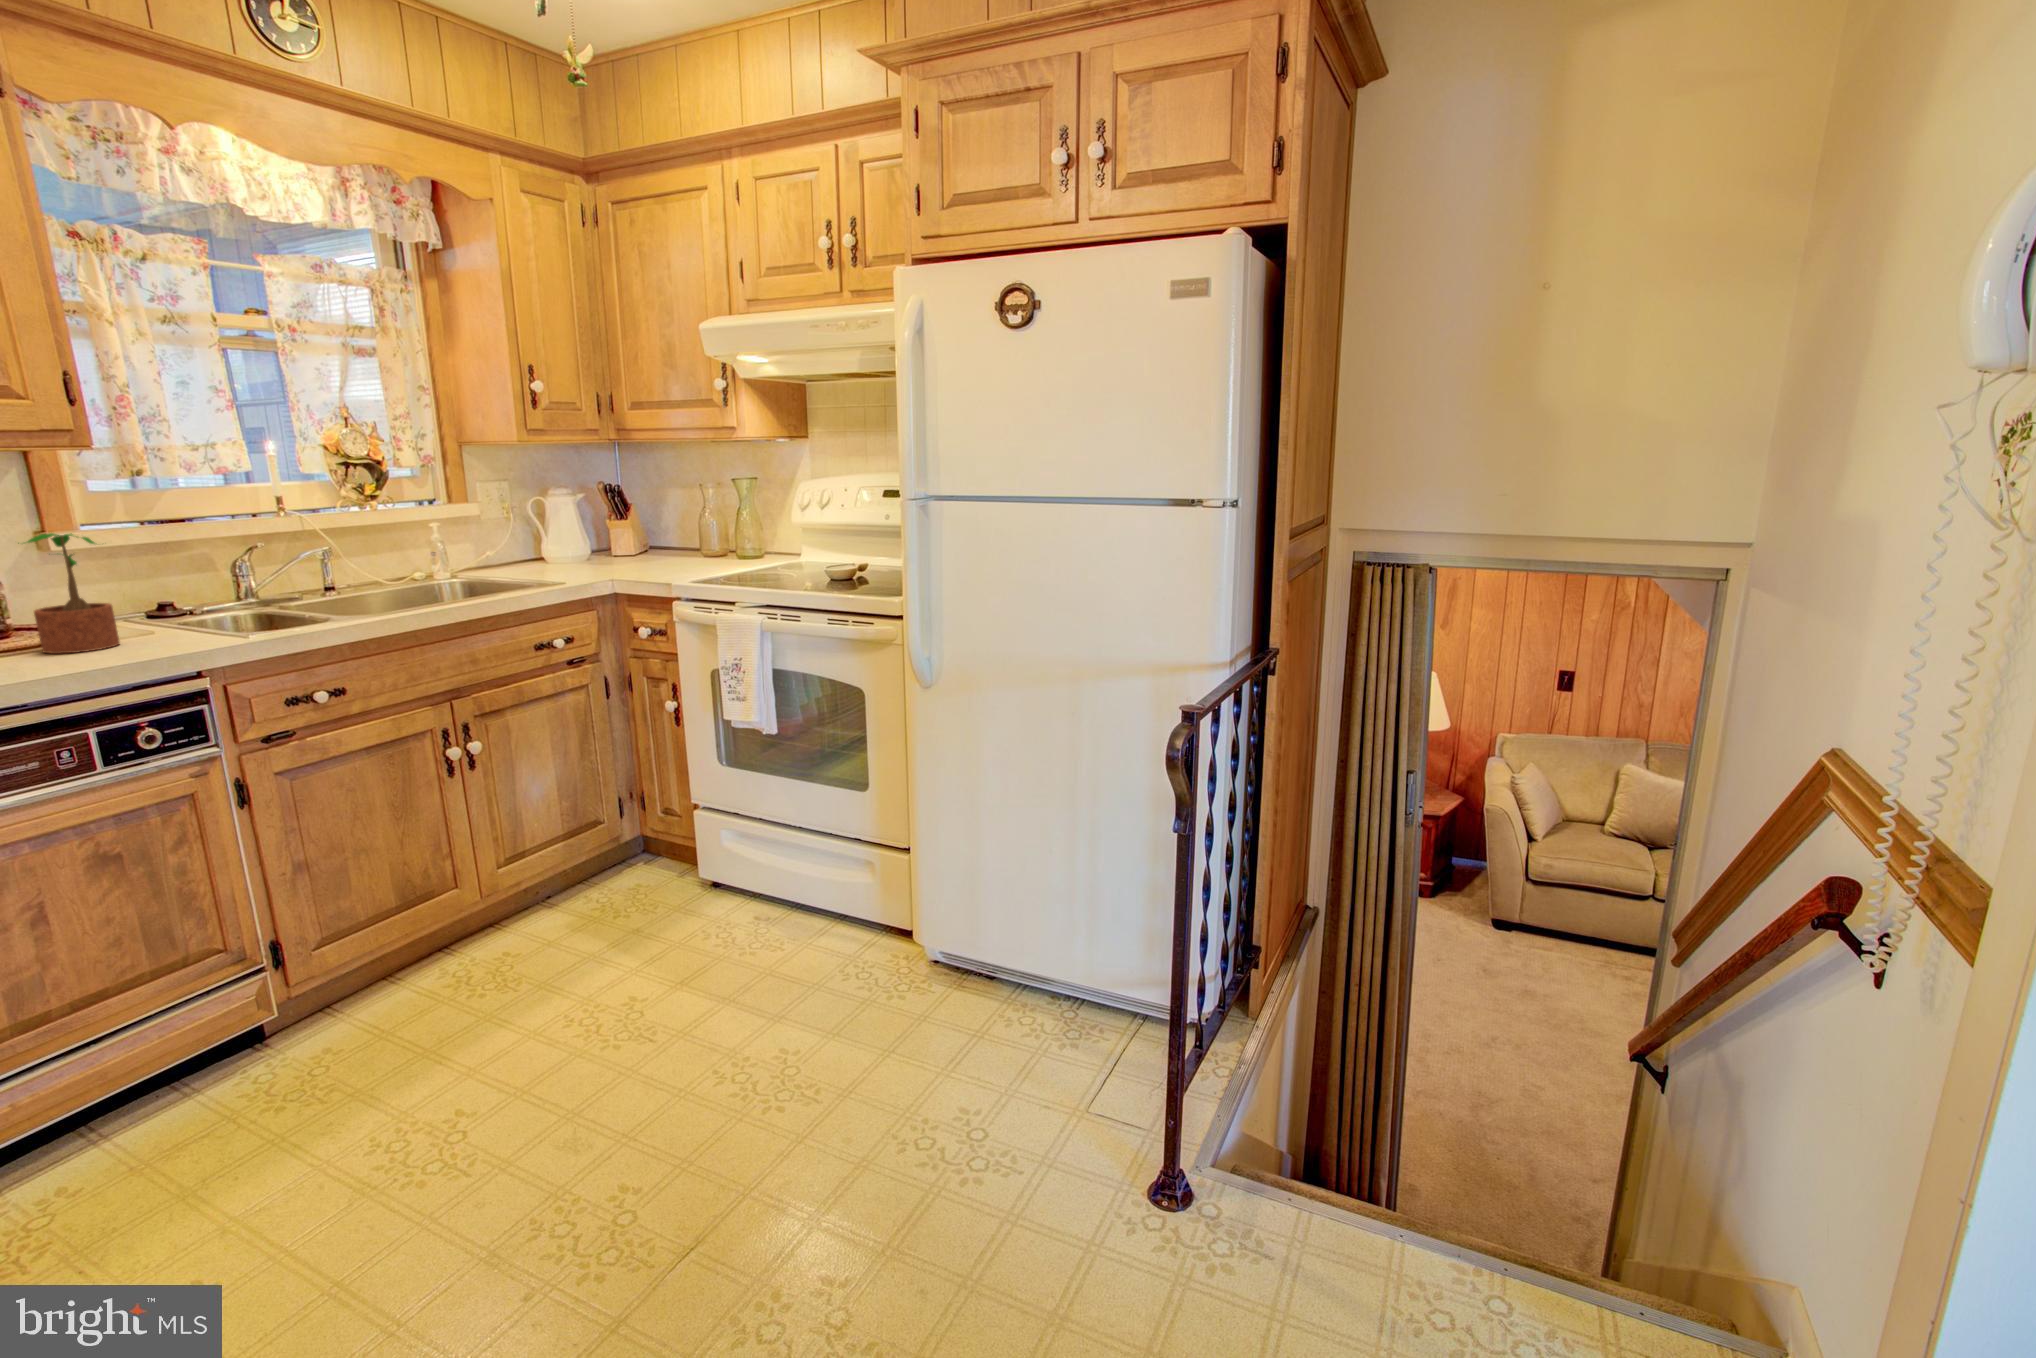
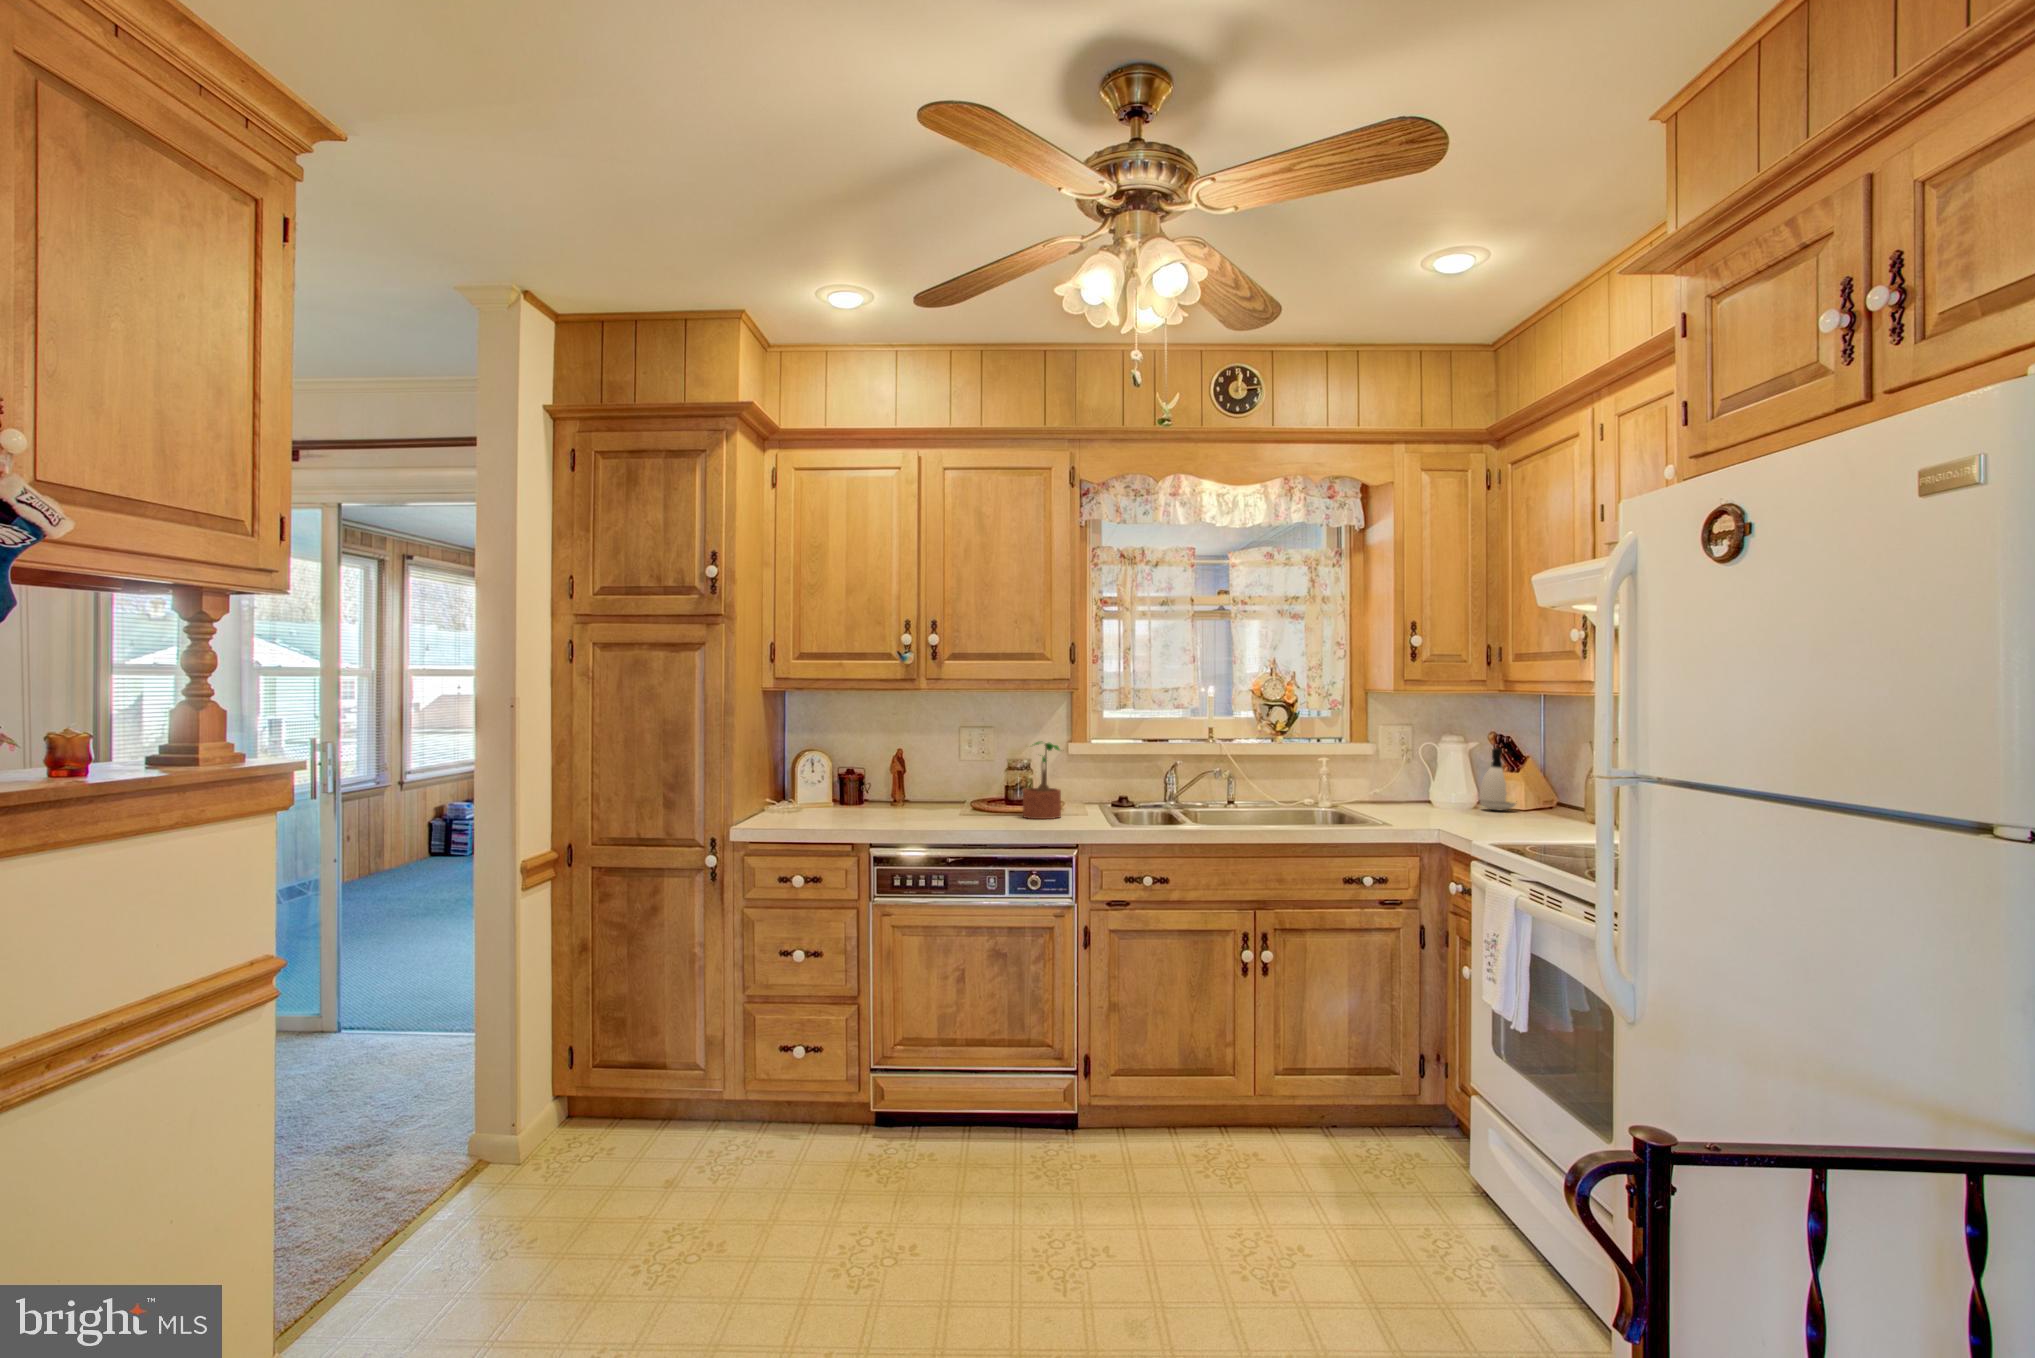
soap dispenser: none [589,499,624,561] -> present [1479,748,1515,810]

